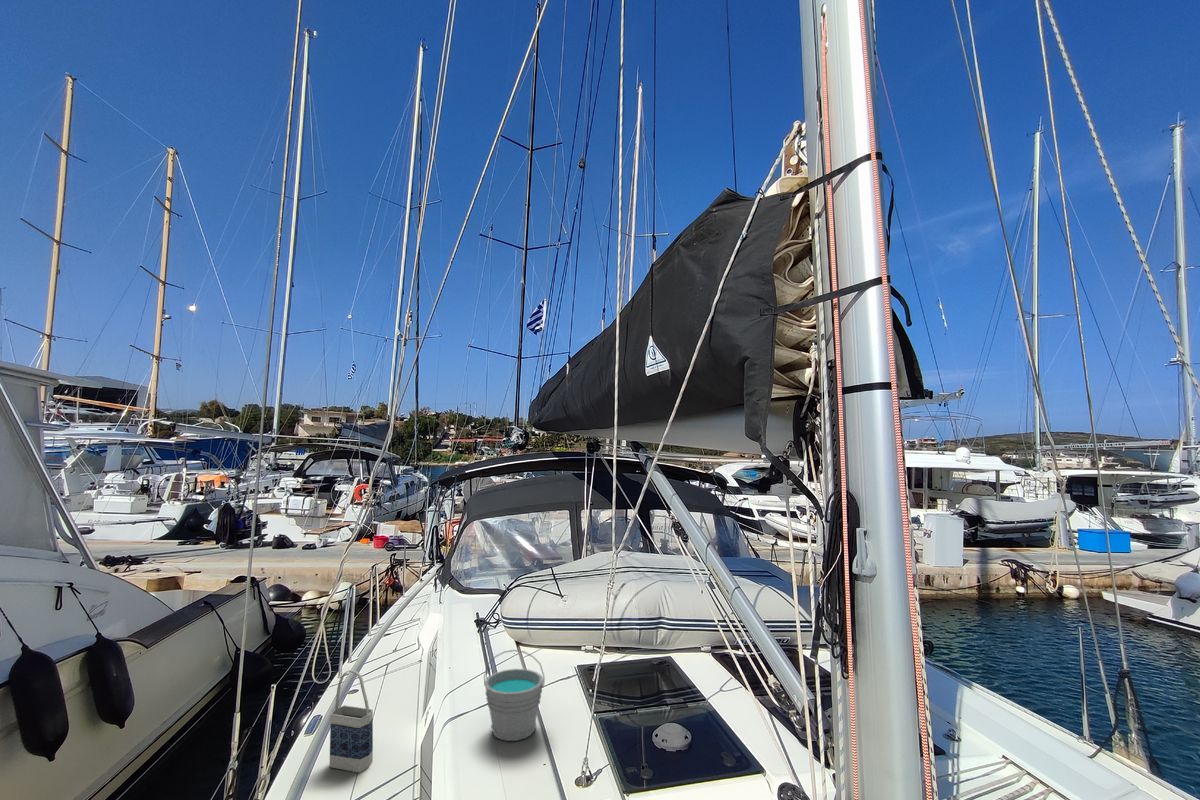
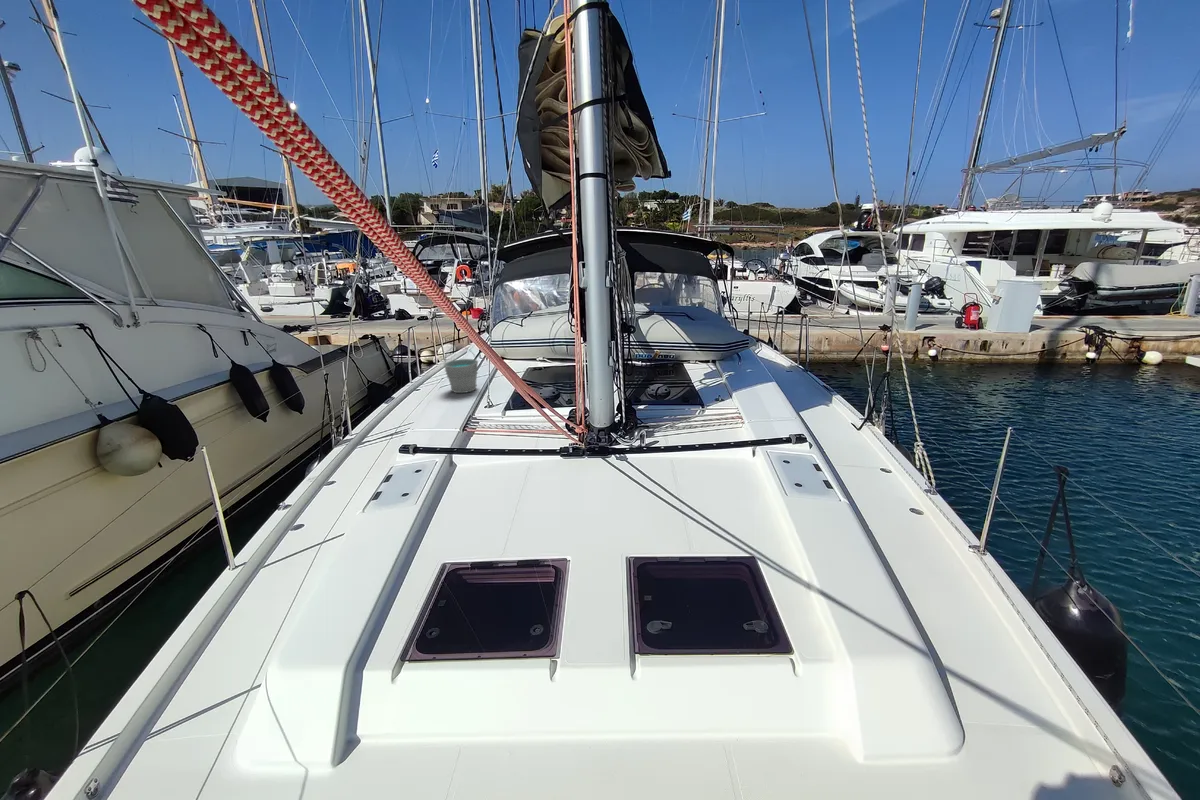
bag: present [329,670,373,773] -> none [380,364,408,417]

